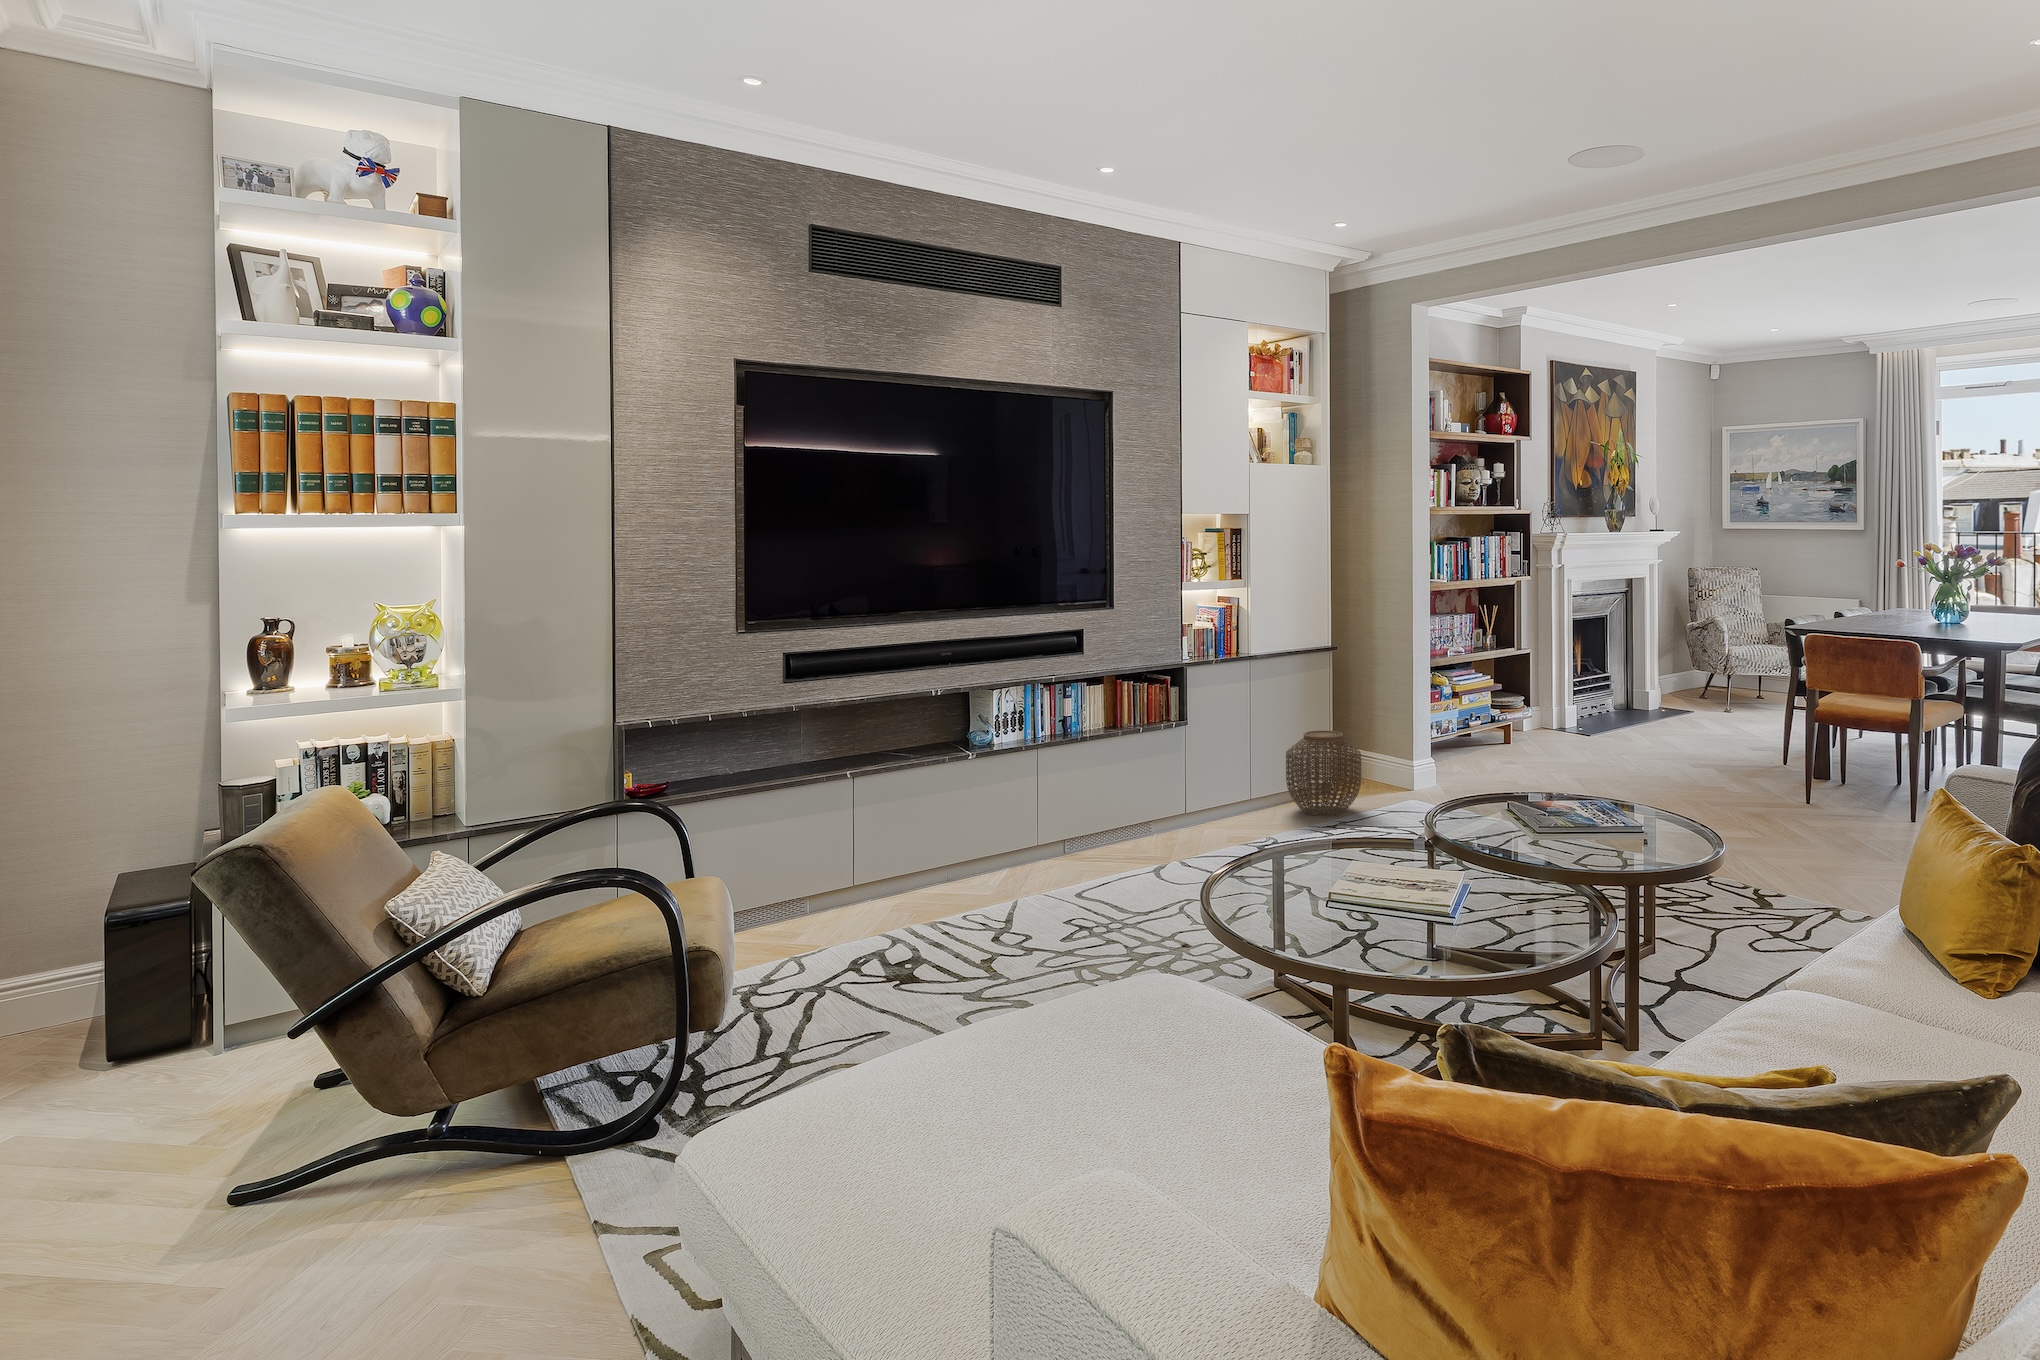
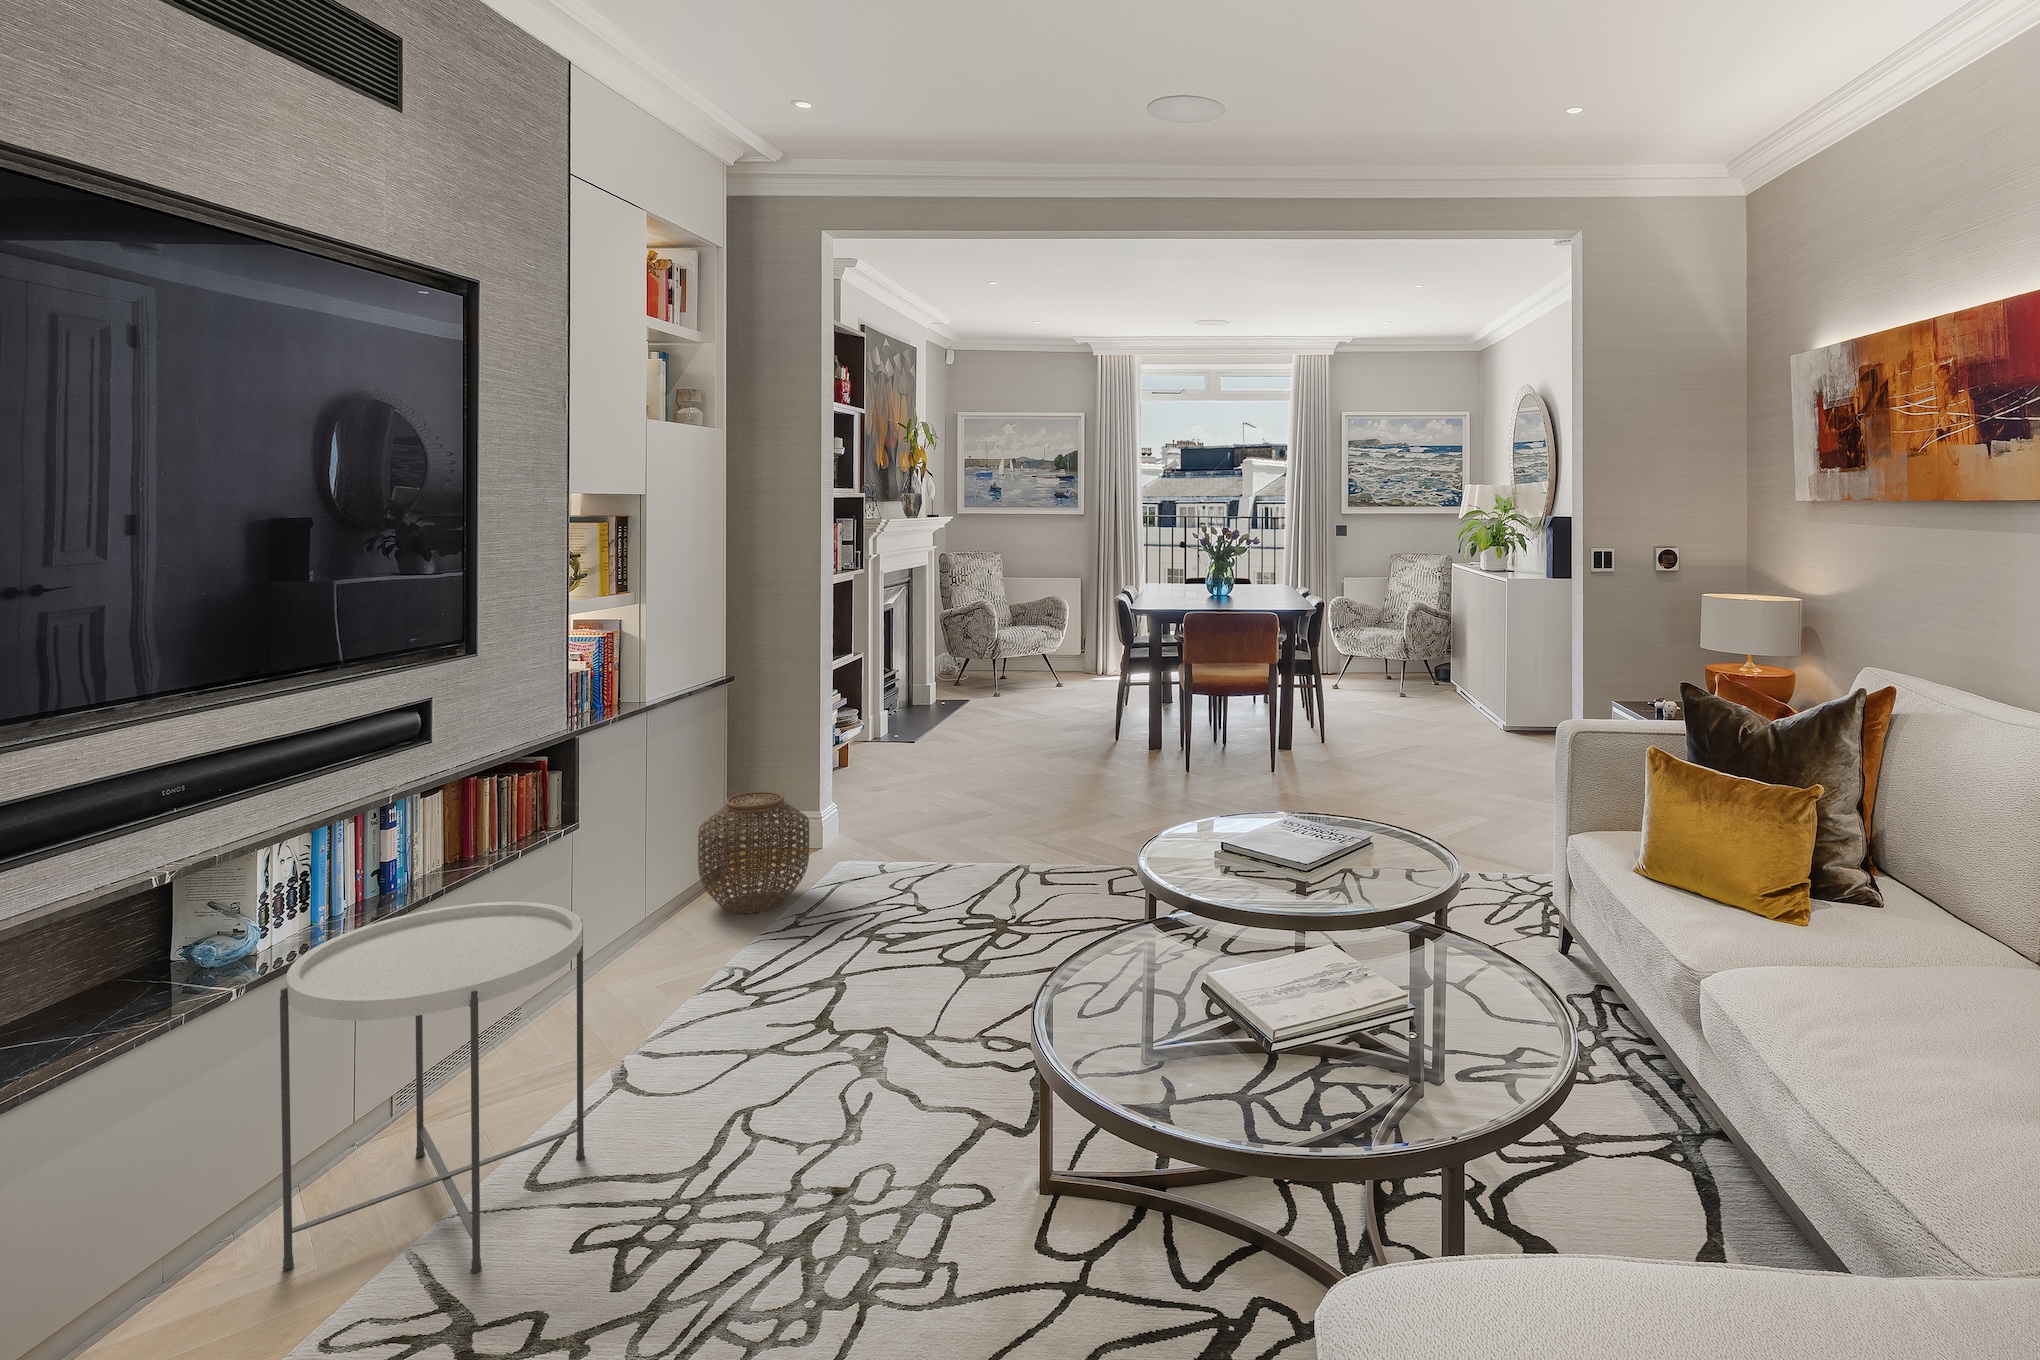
side table: none [979,736,1110,906] -> present [280,902,585,1273]

